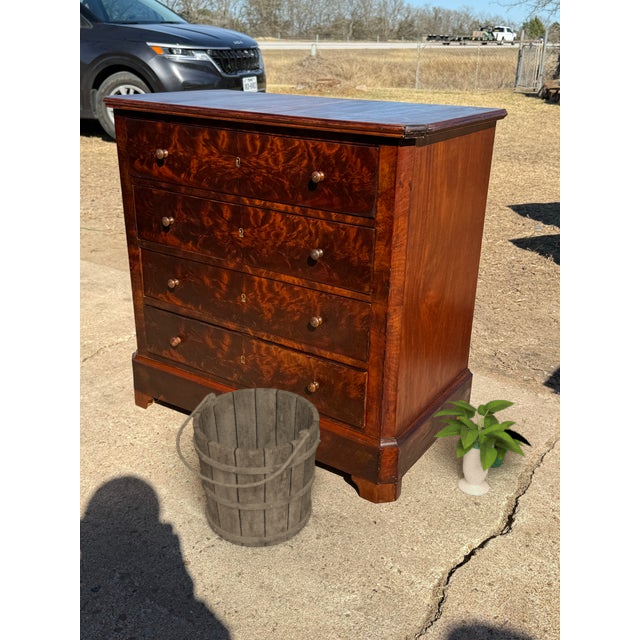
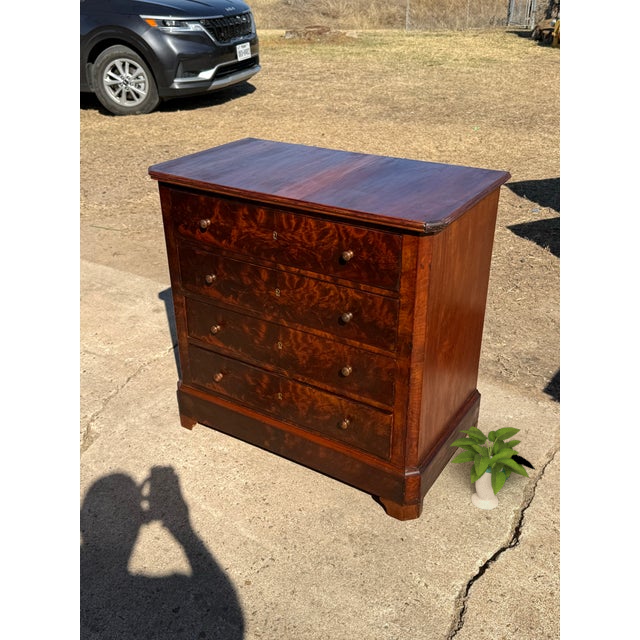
bucket: present [176,388,321,547] -> none [232,427,356,566]

